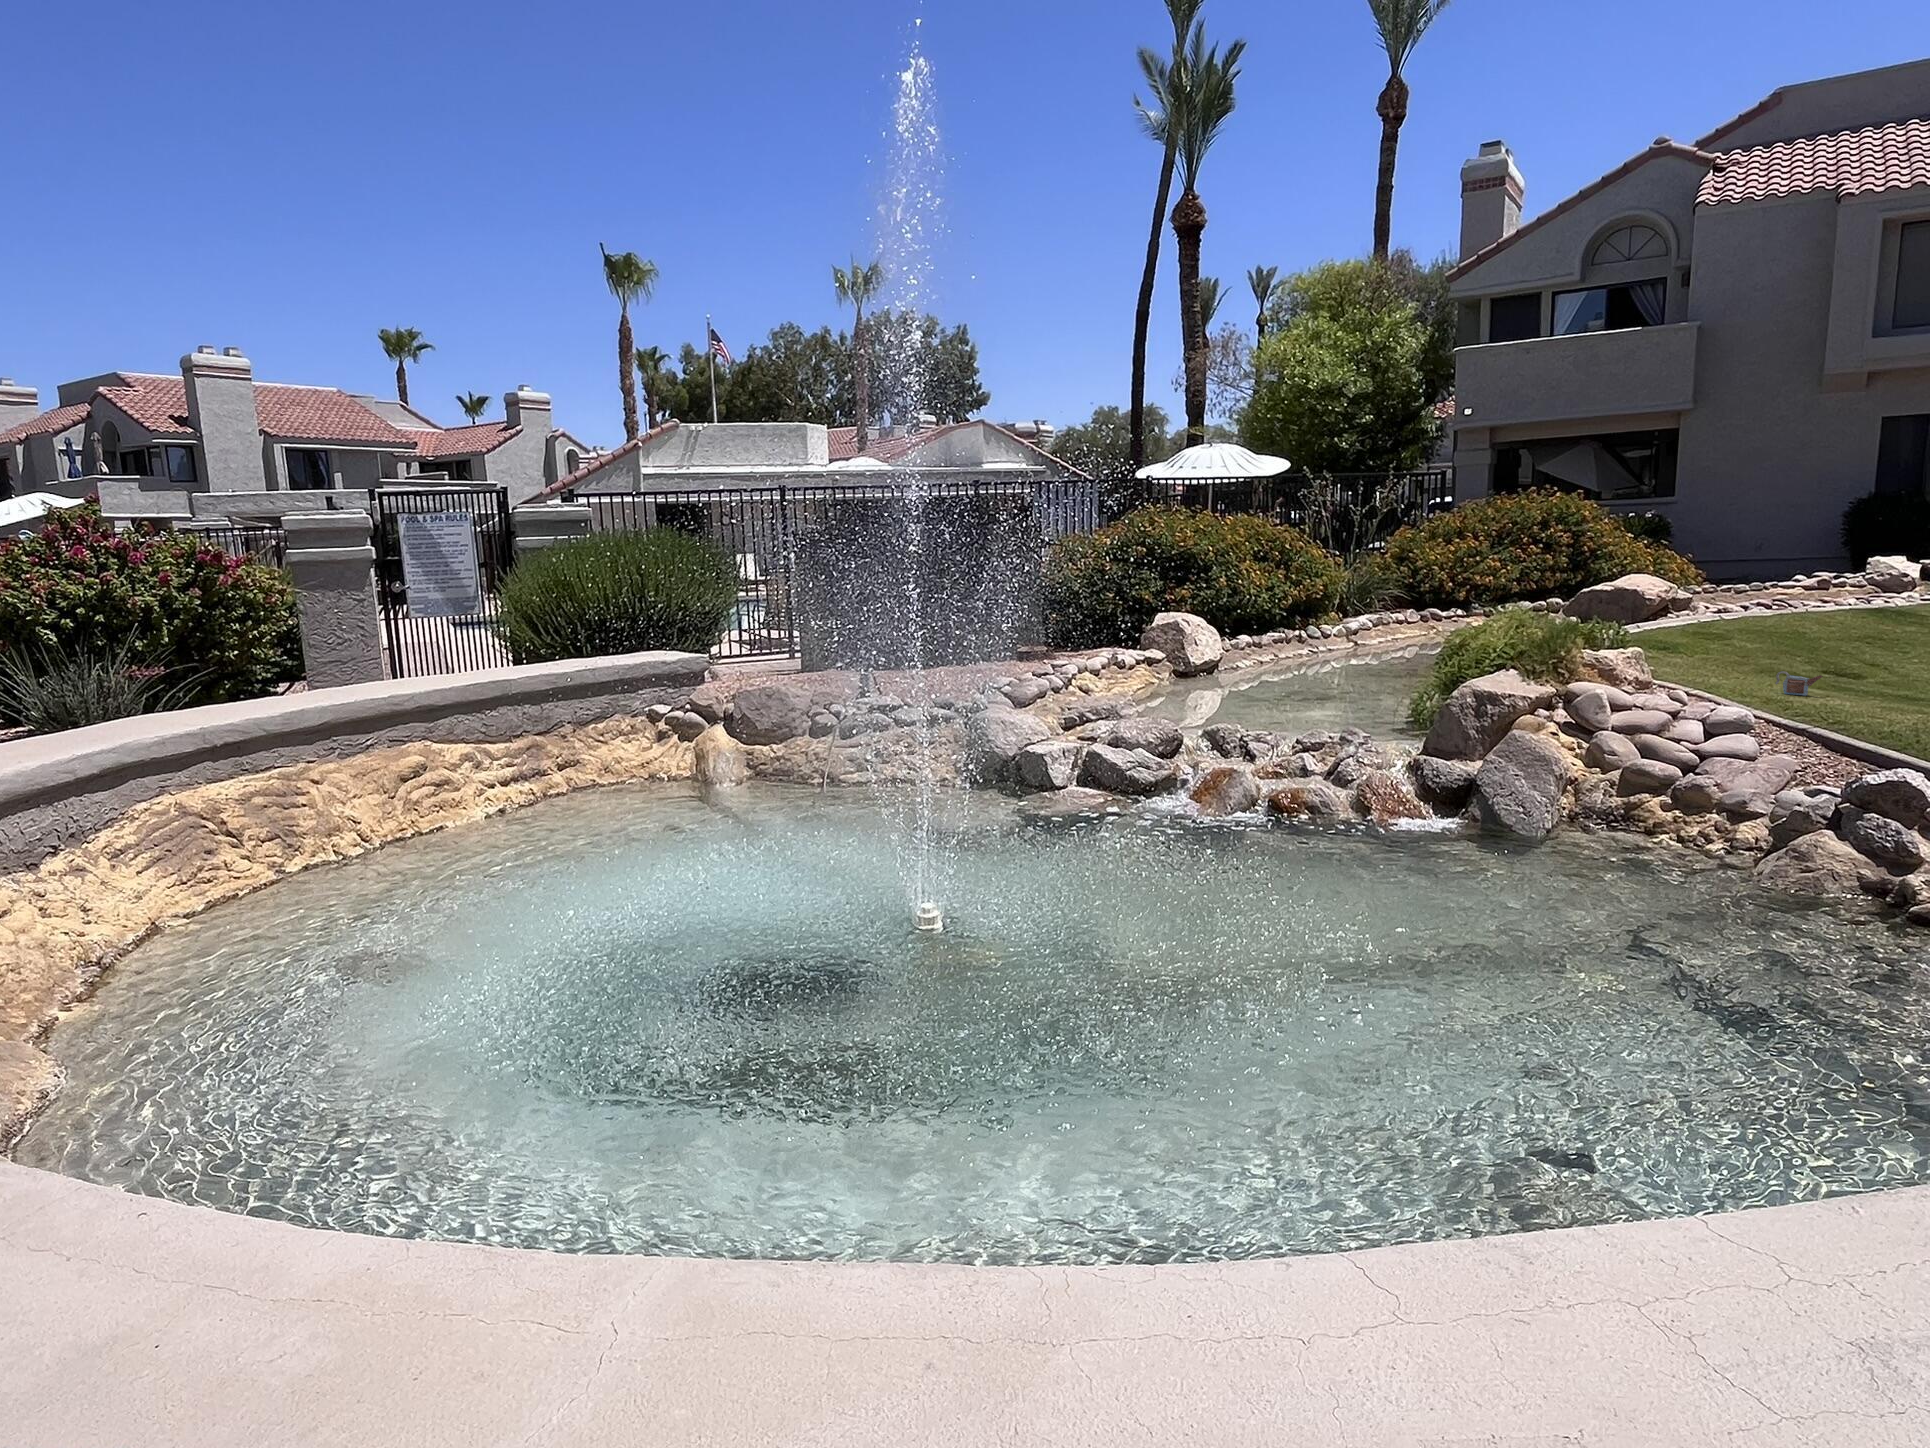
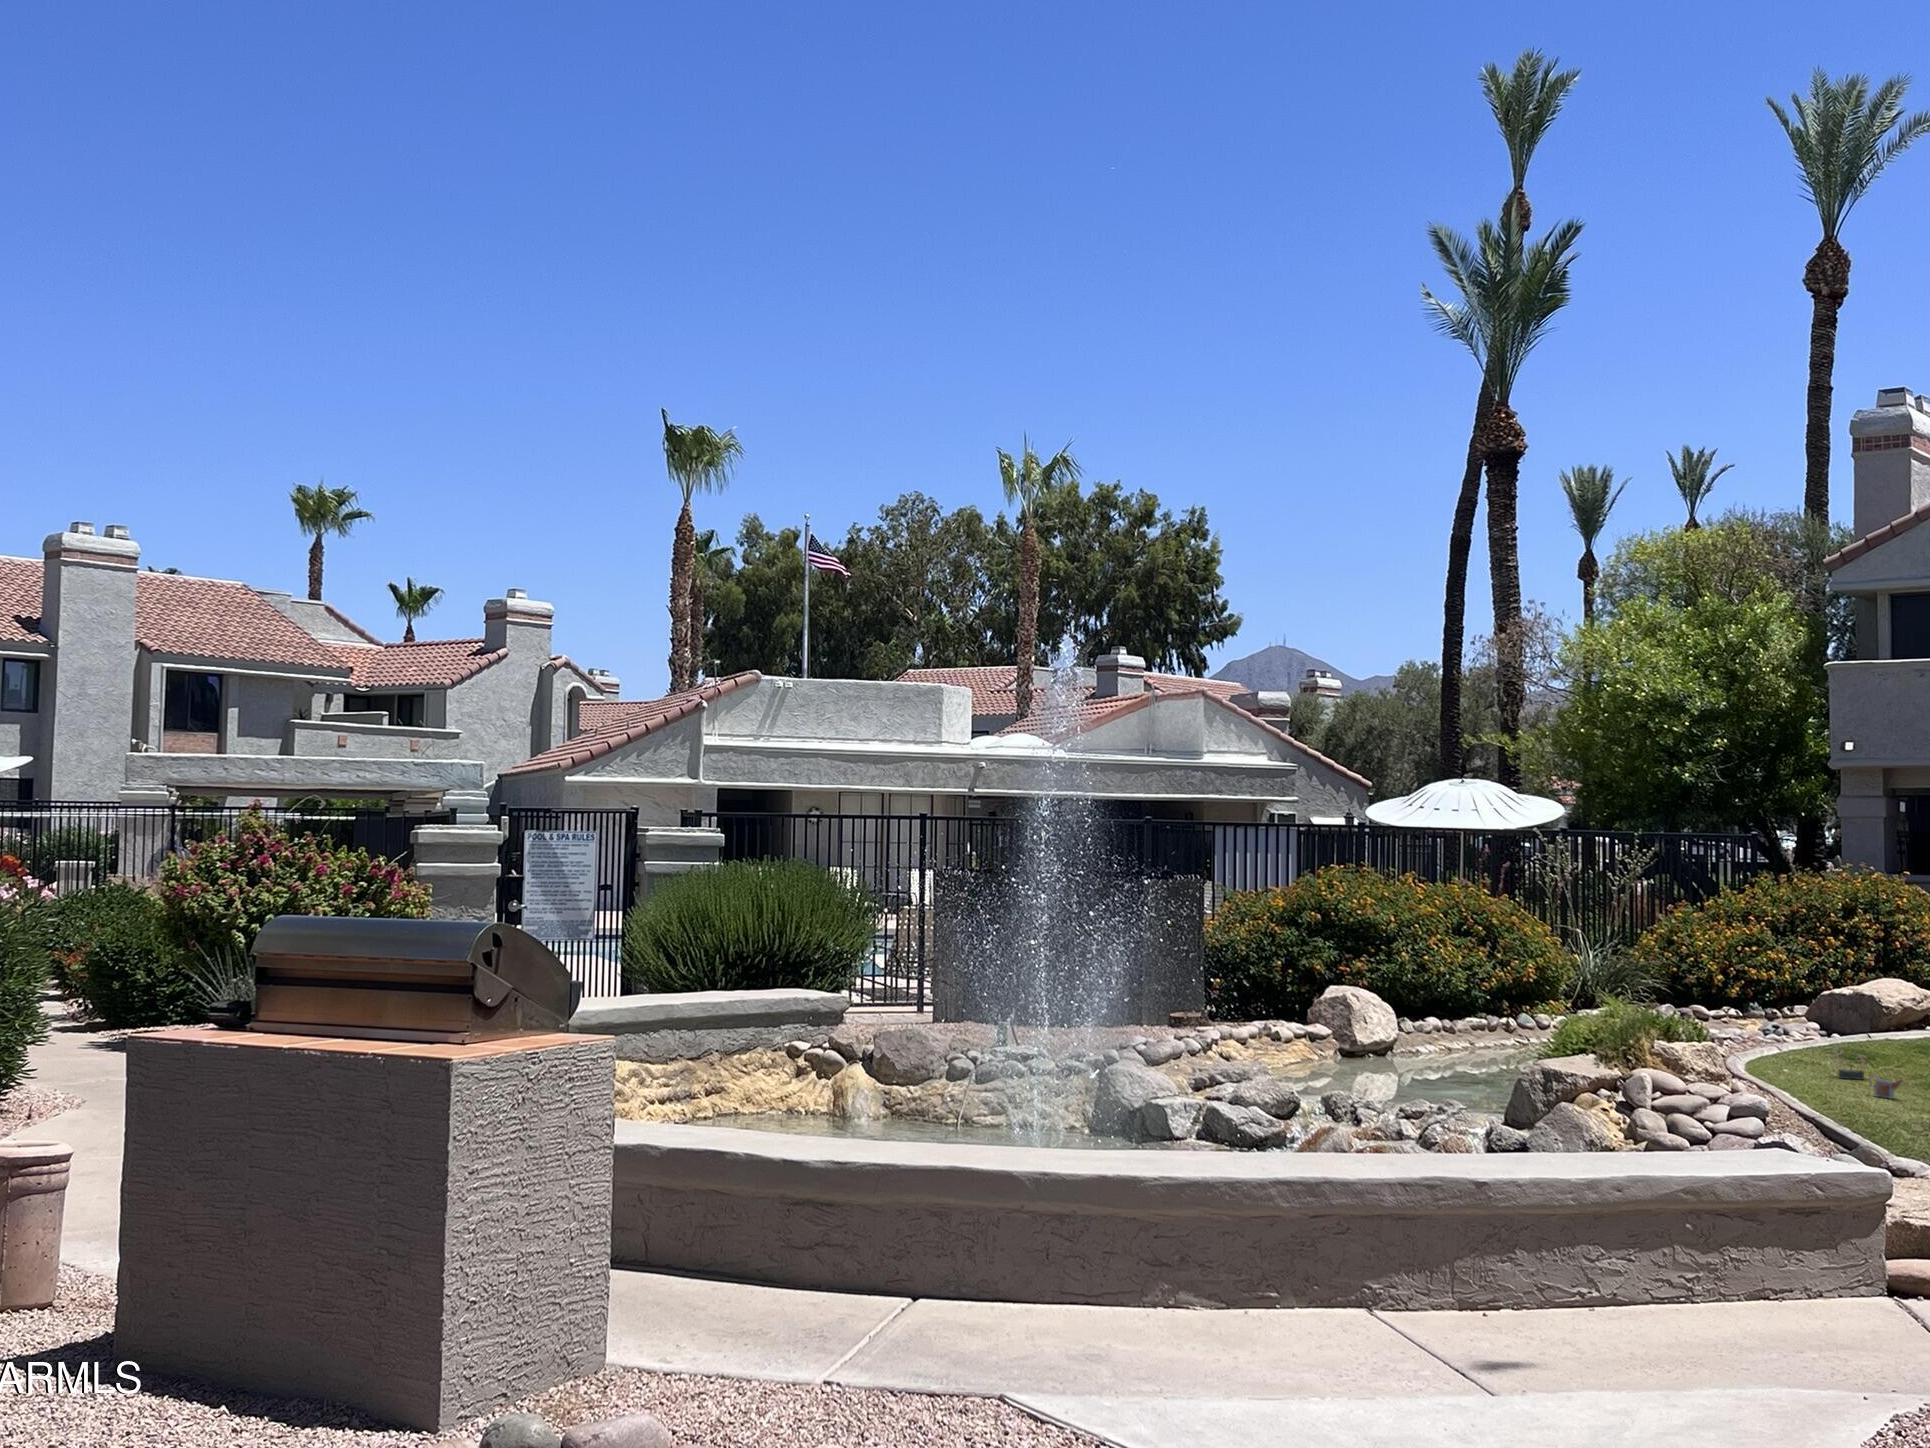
decorative plant: none [1701,644,1742,675] -> present [1834,1050,1864,1080]

